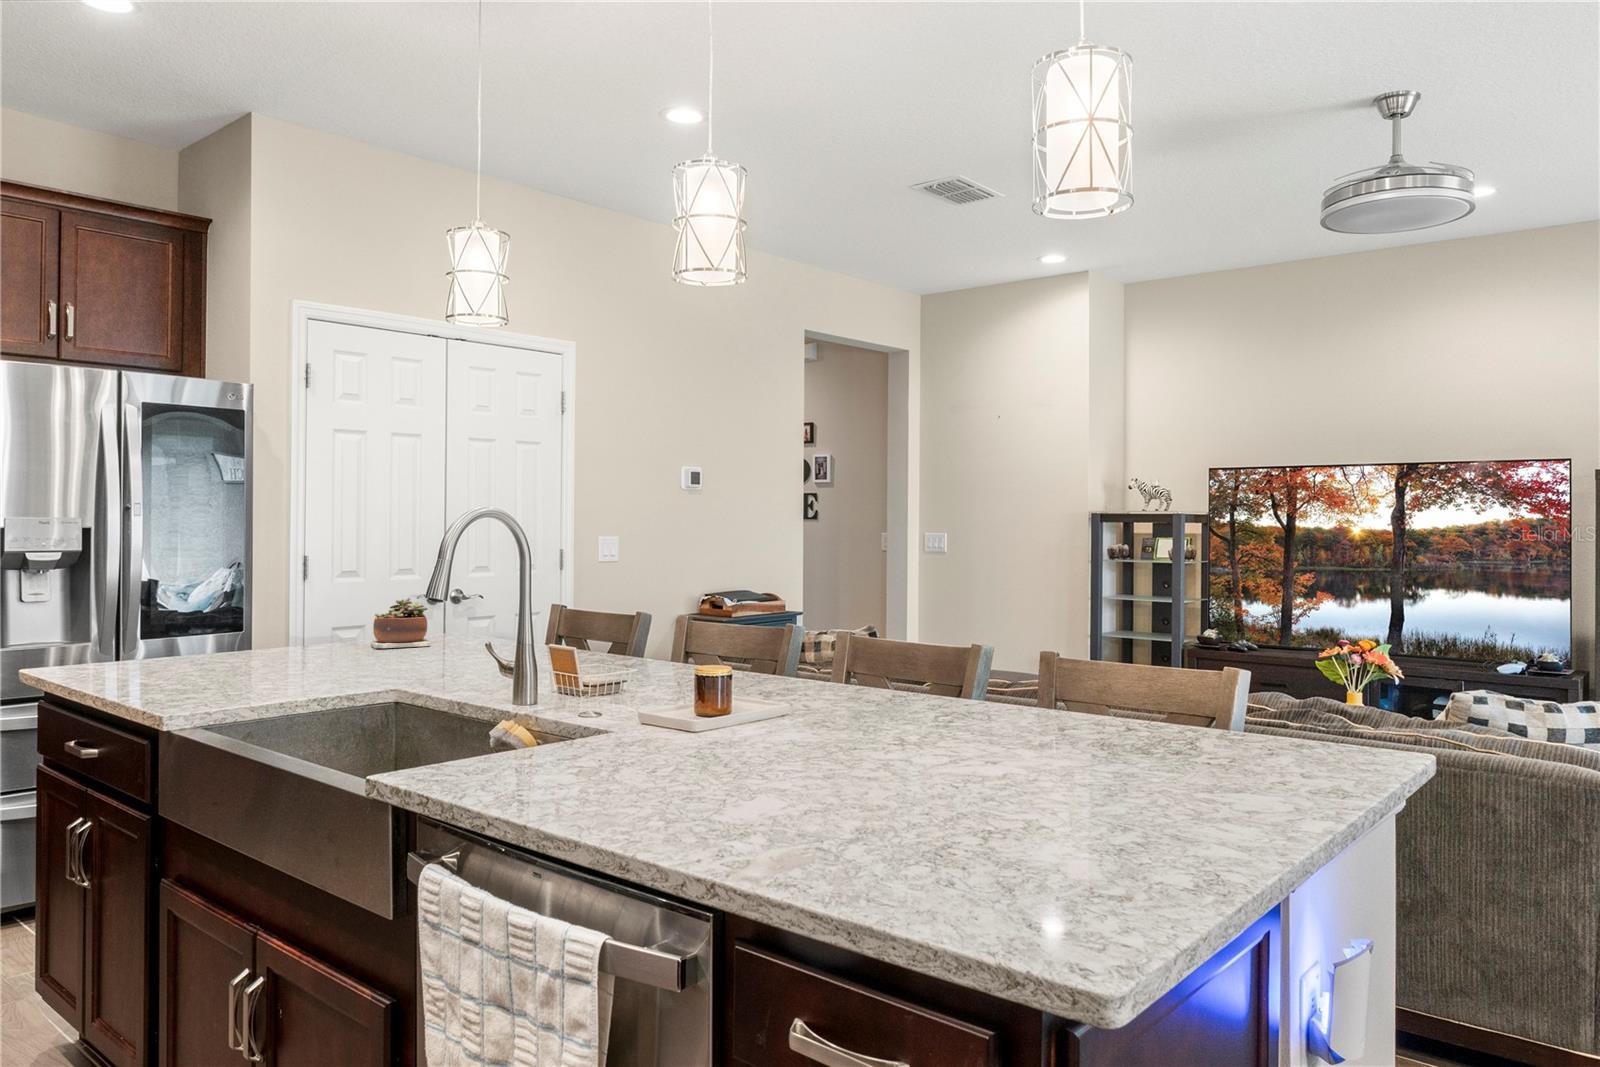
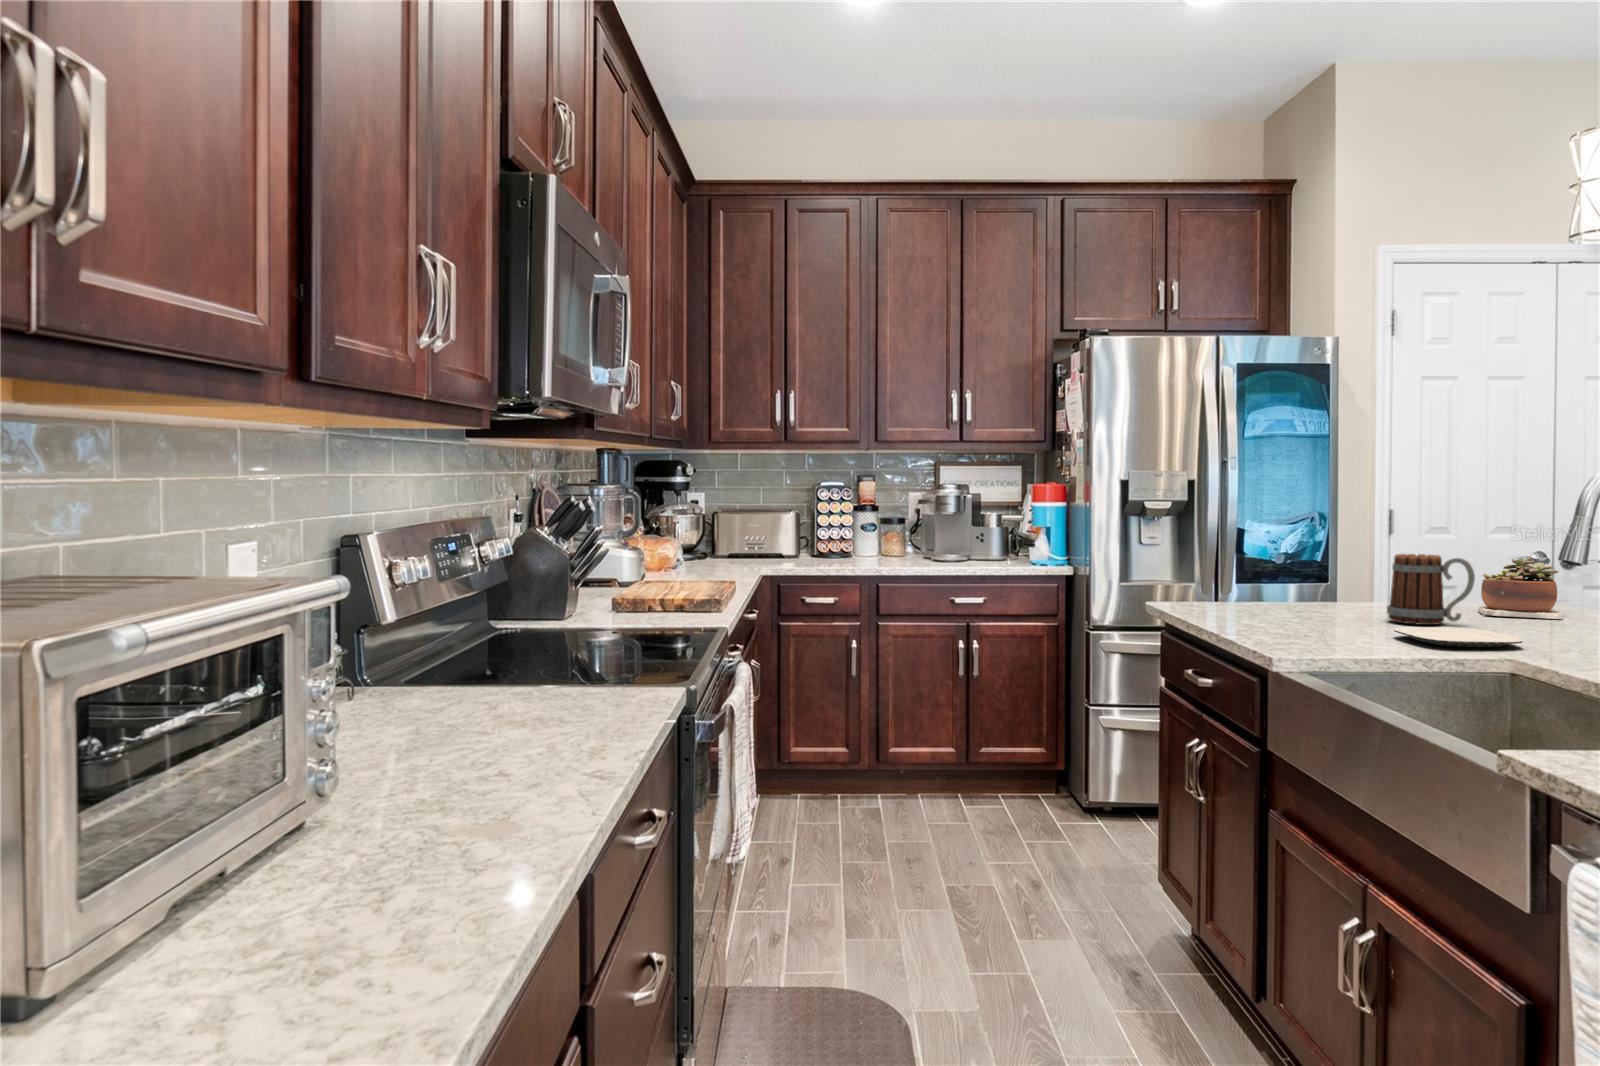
mug: none [293,601,366,664] -> present [1387,554,1475,625]
plate: none [296,664,399,683] -> present [1394,627,1523,647]

